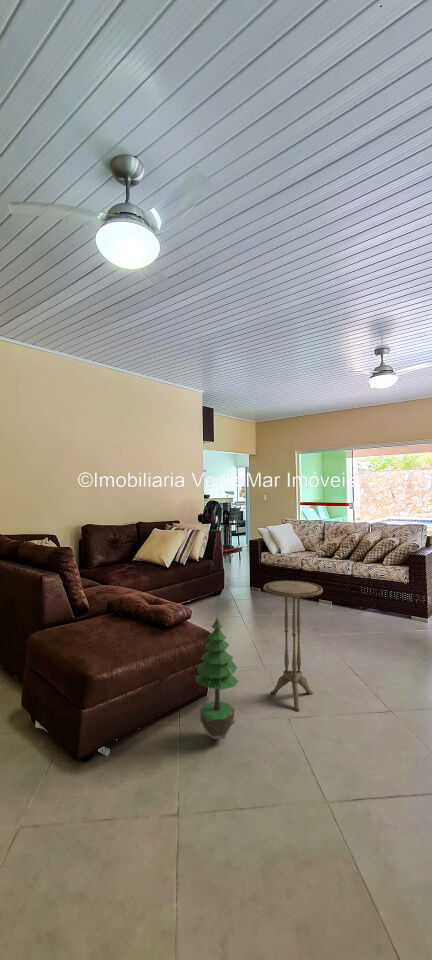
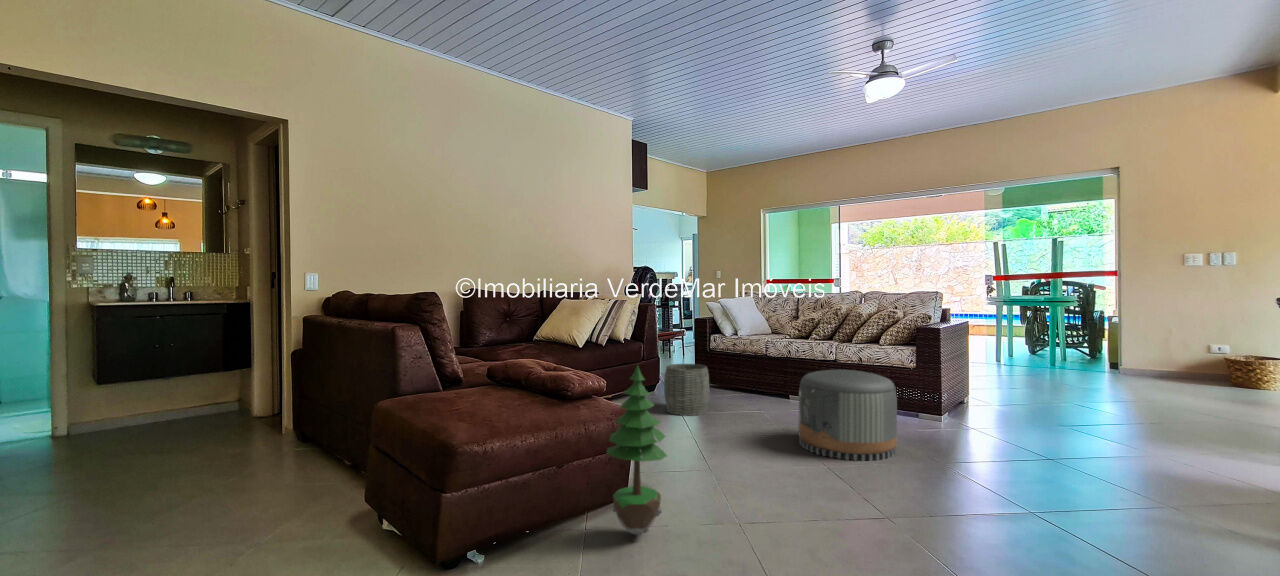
woven basket: none [229,580,262,621] -> present [664,364,709,416]
side table: present [263,581,323,711] -> none [706,336,790,509]
pouf: none [327,592,397,663] -> present [799,370,897,461]

